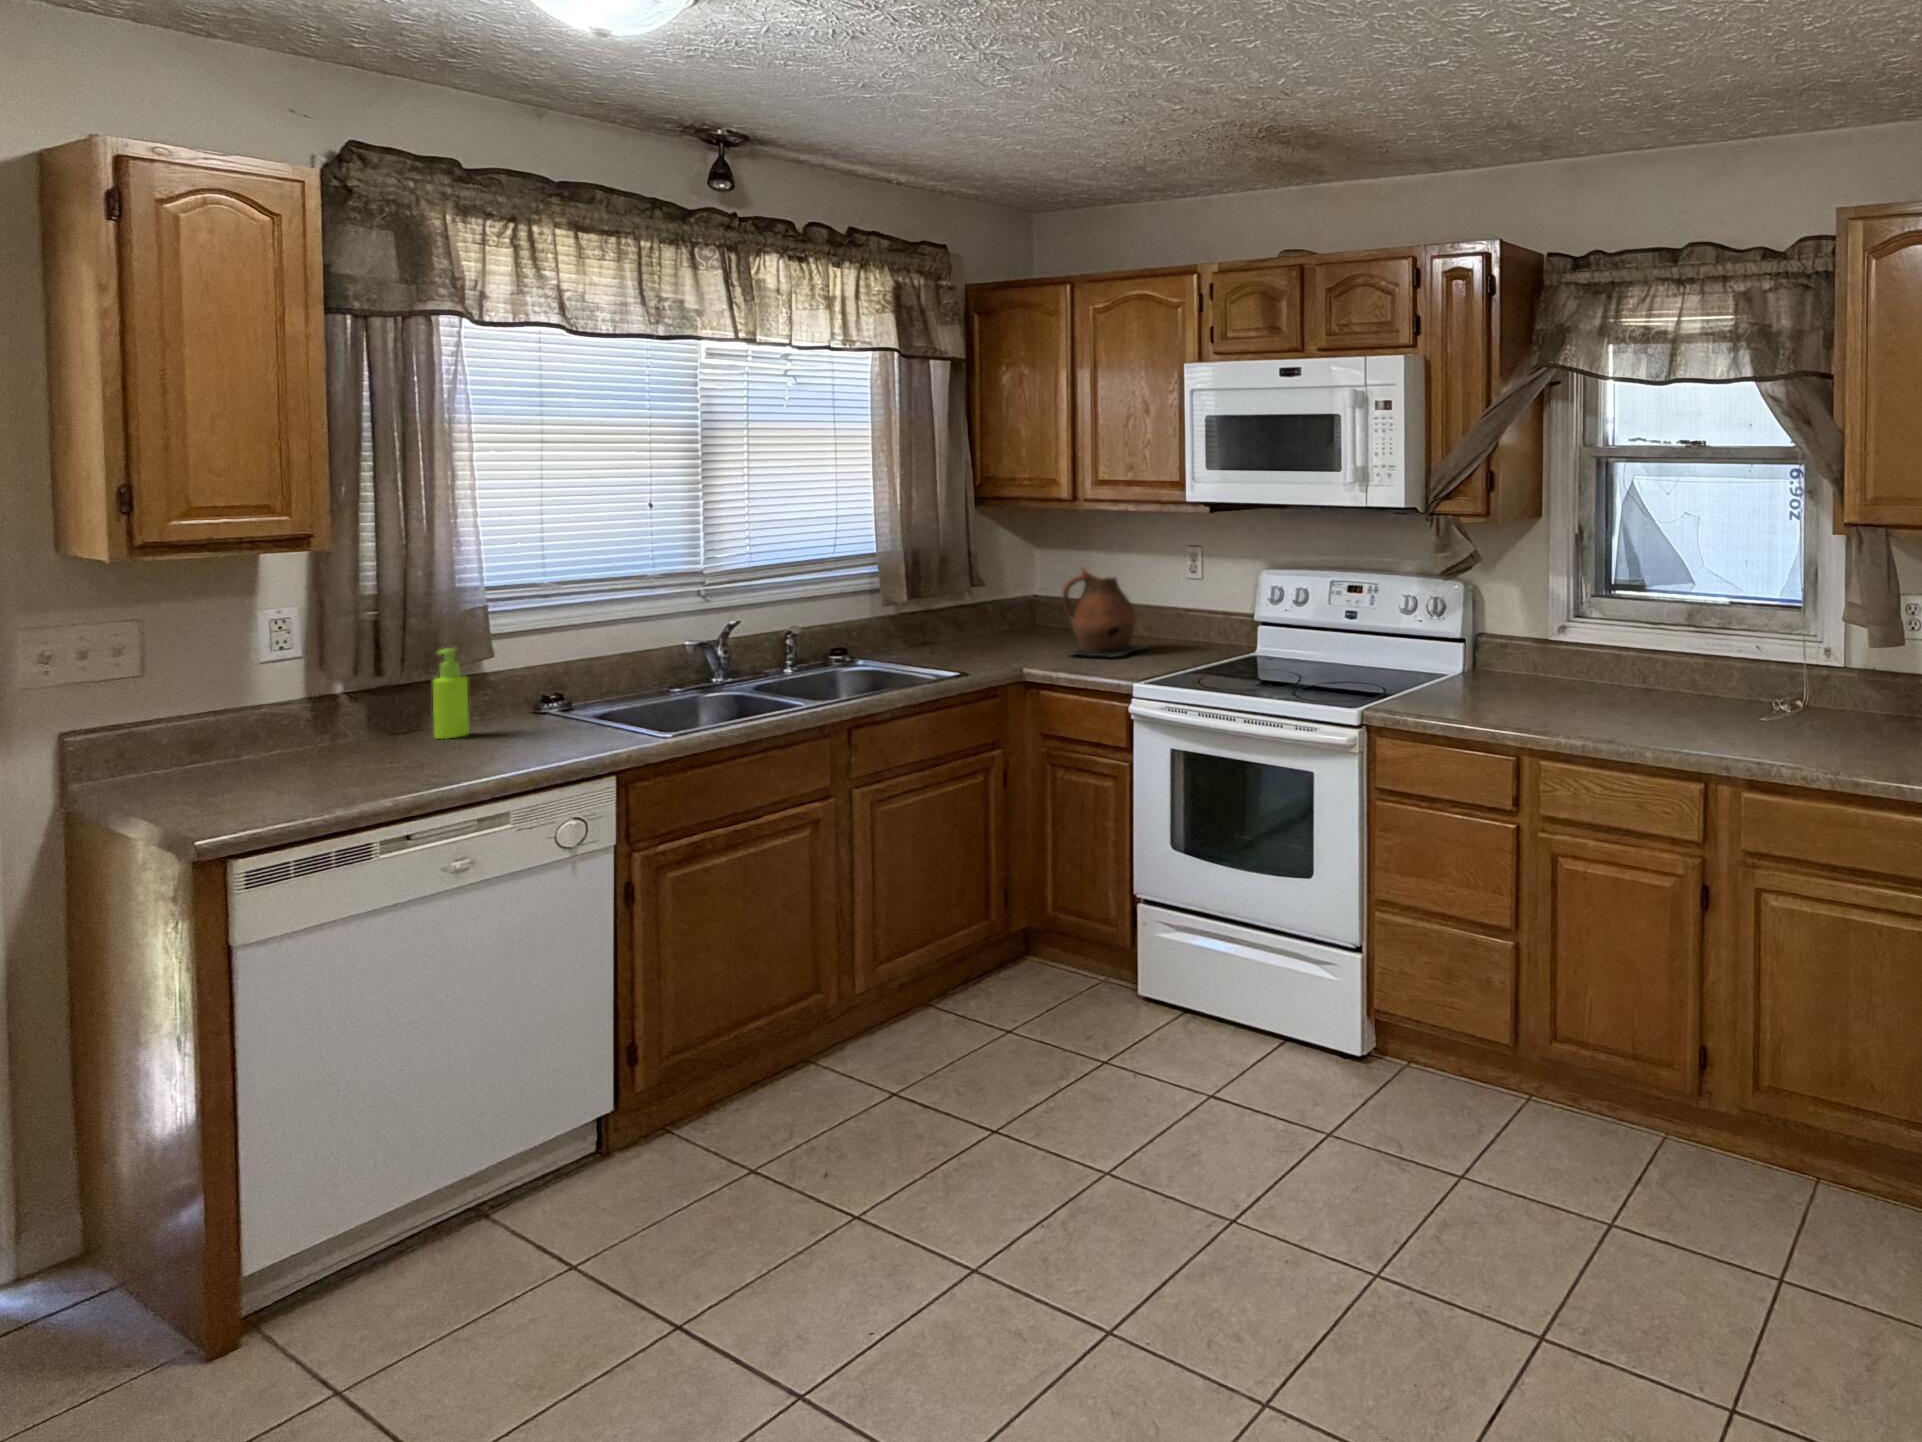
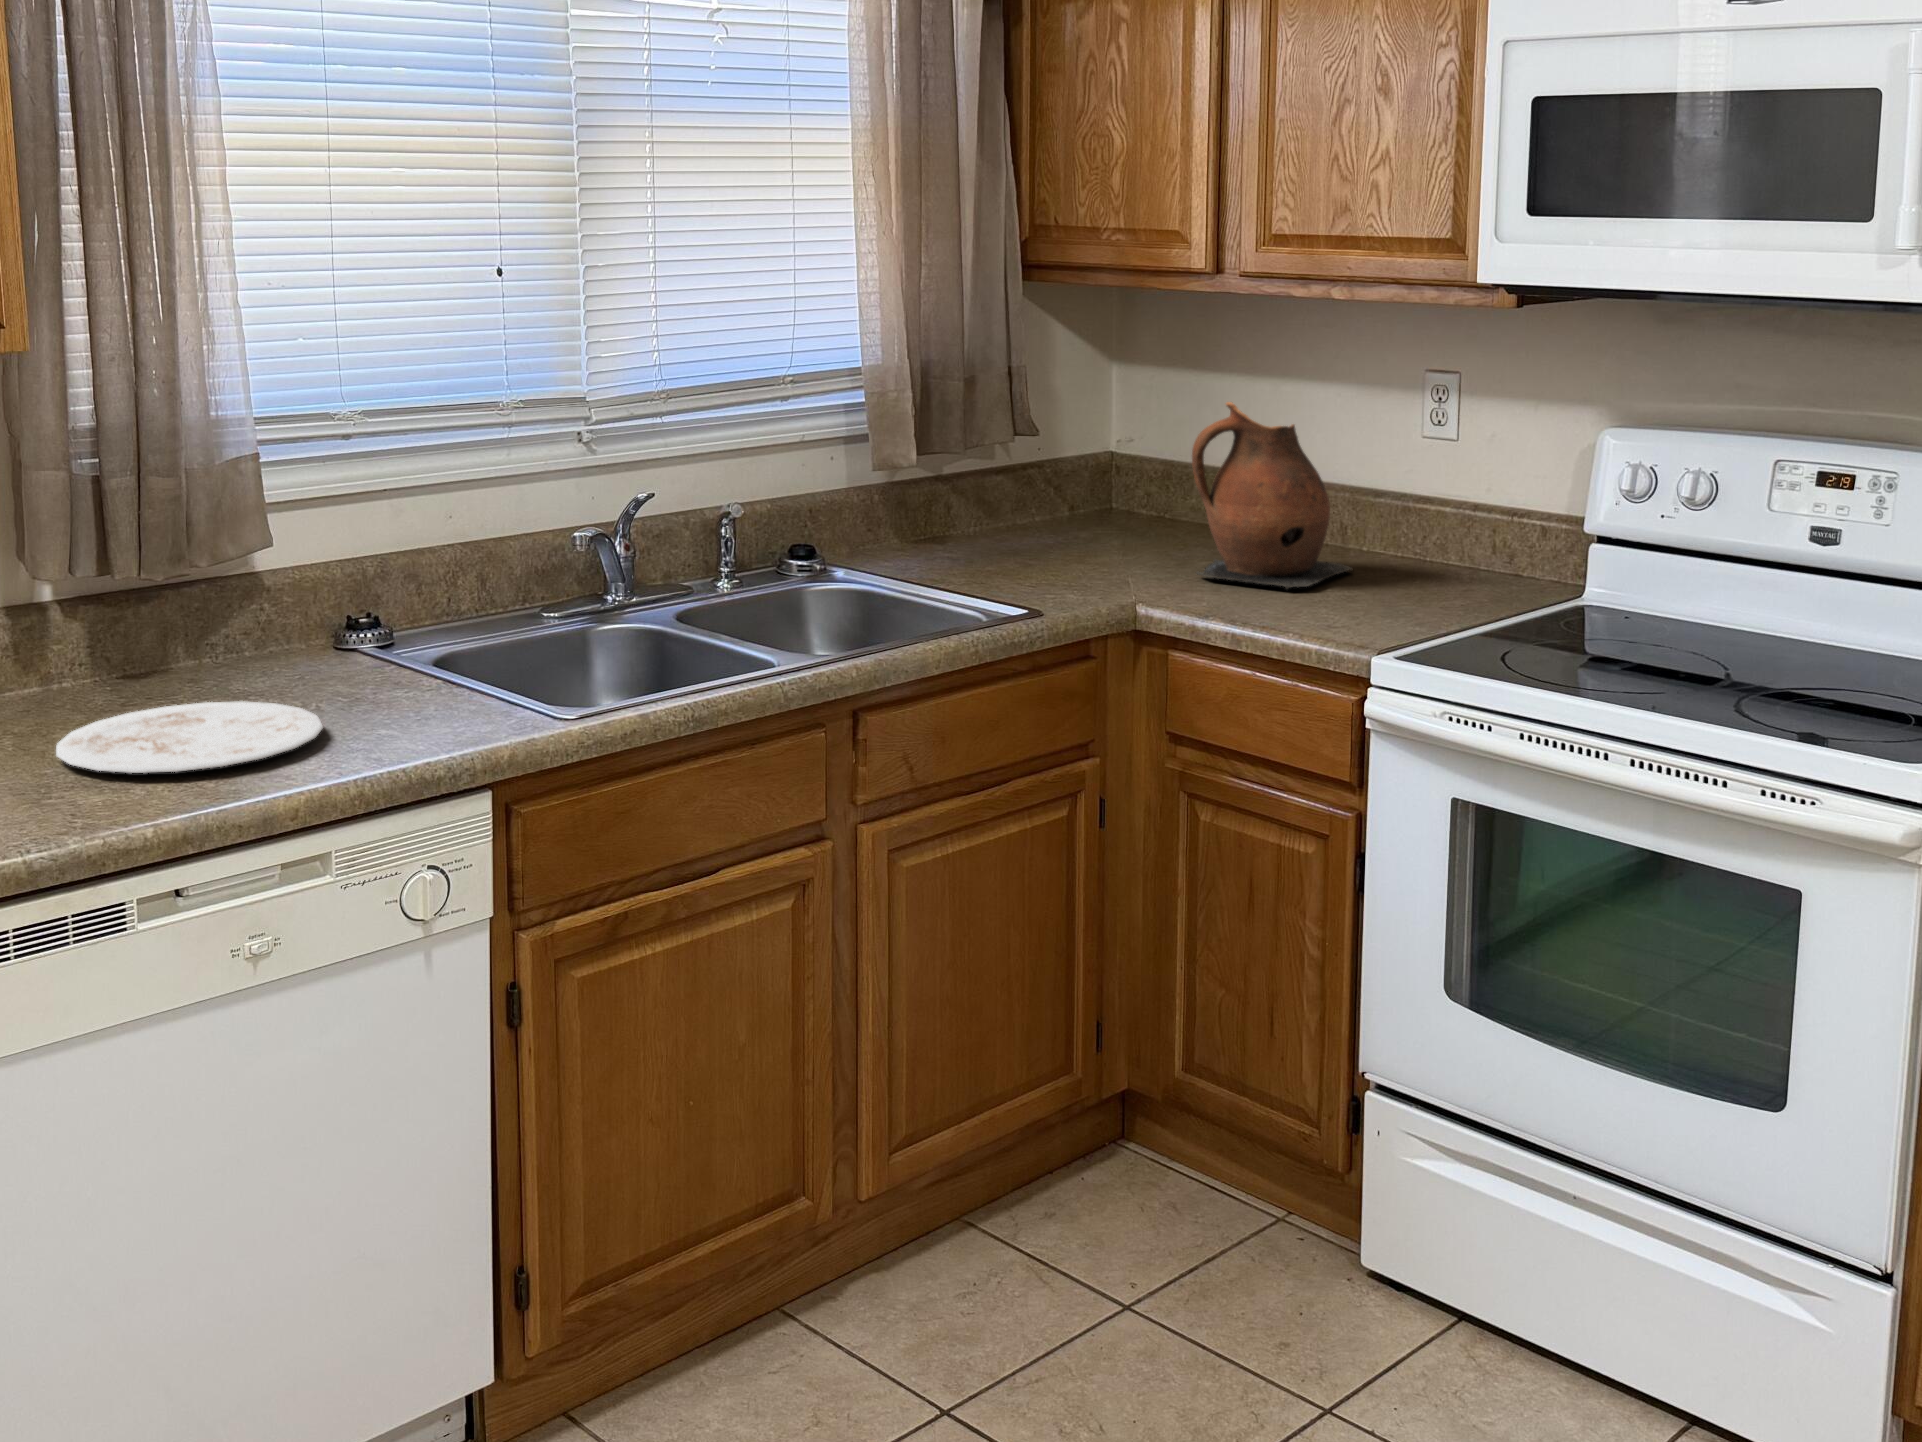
soap dispenser: present [433,648,469,739] -> none [189,527,245,689]
plate: none [332,740,516,777] -> present [56,701,323,773]

